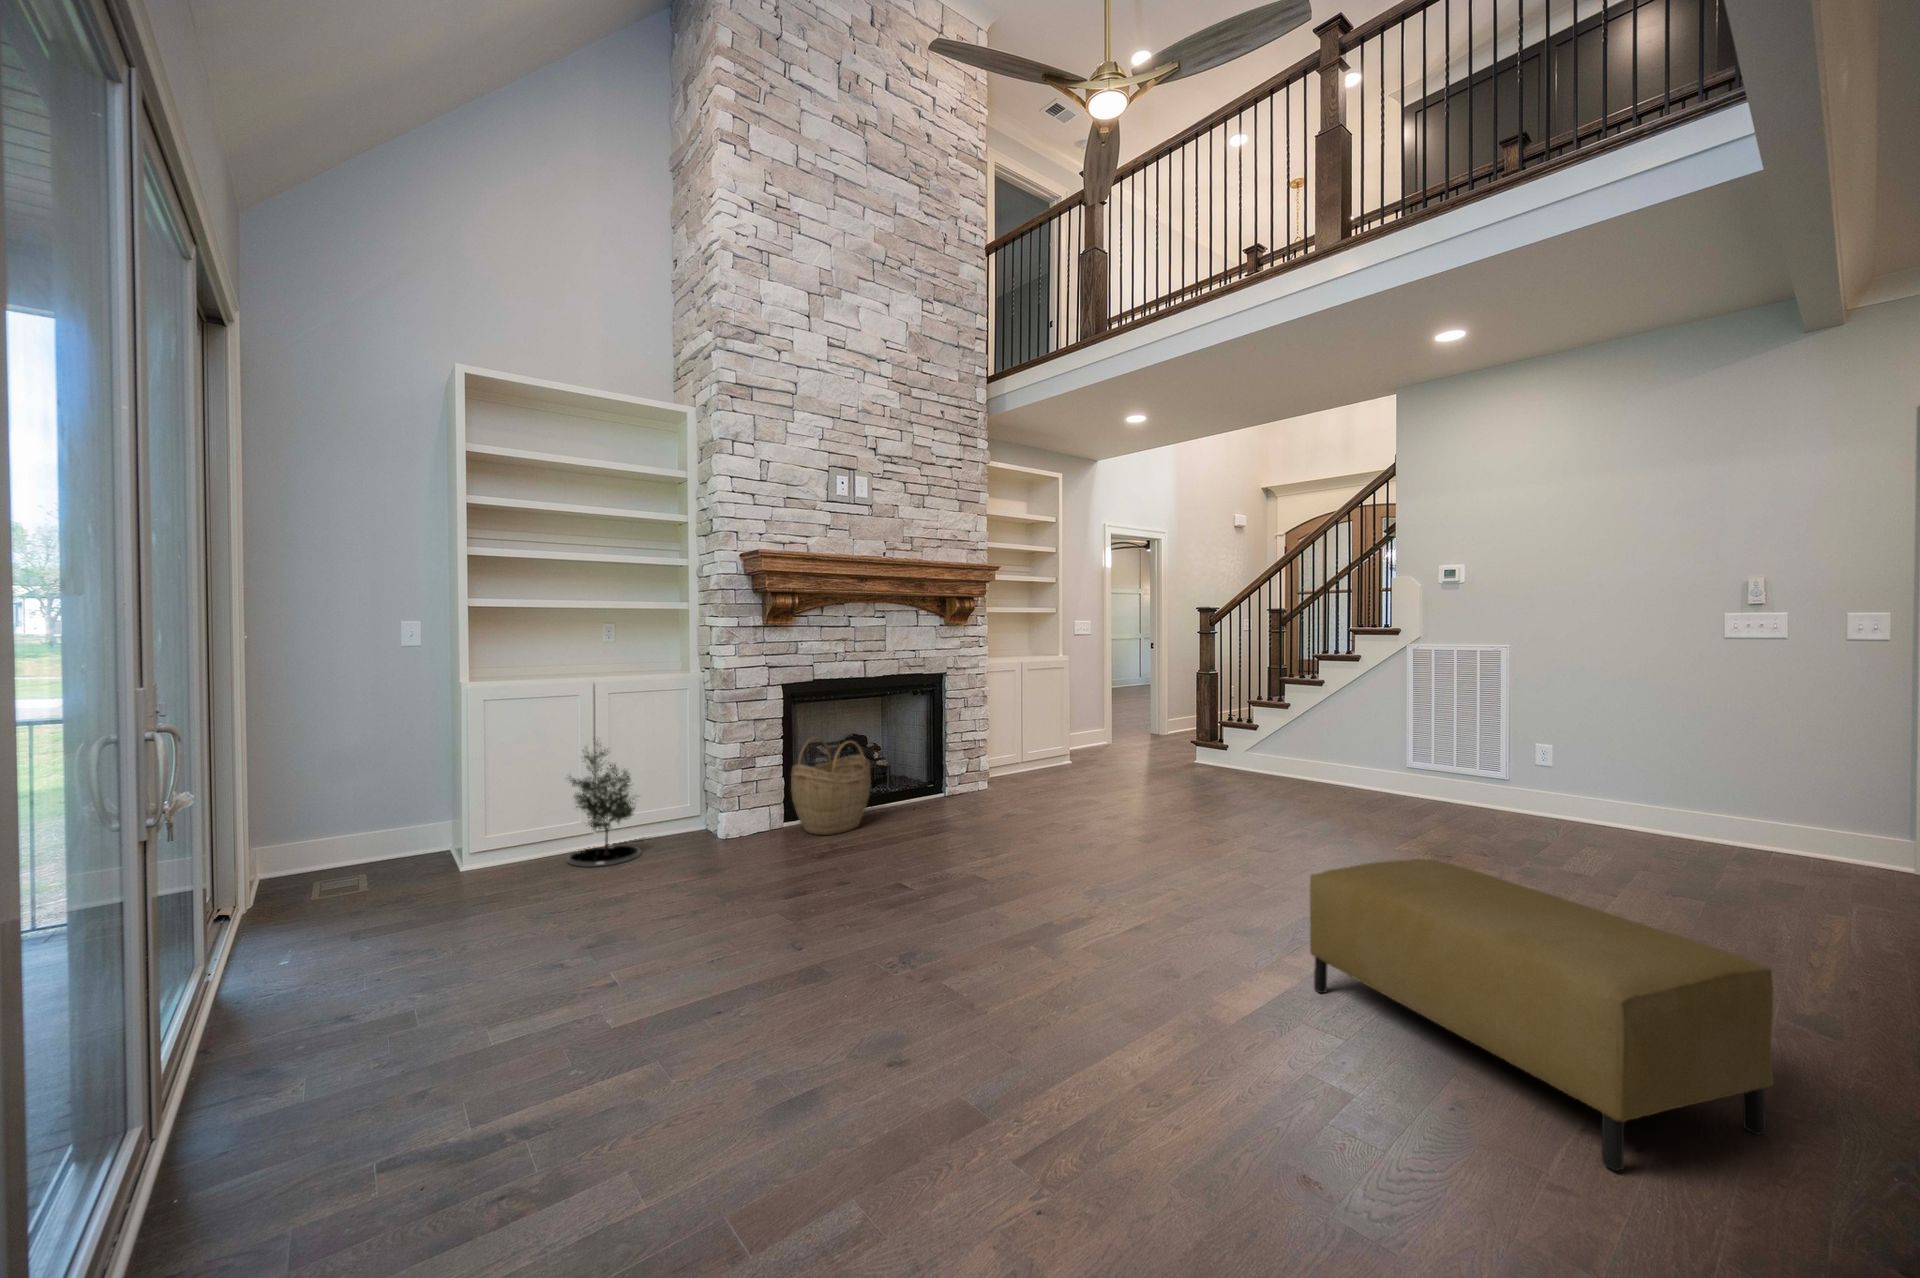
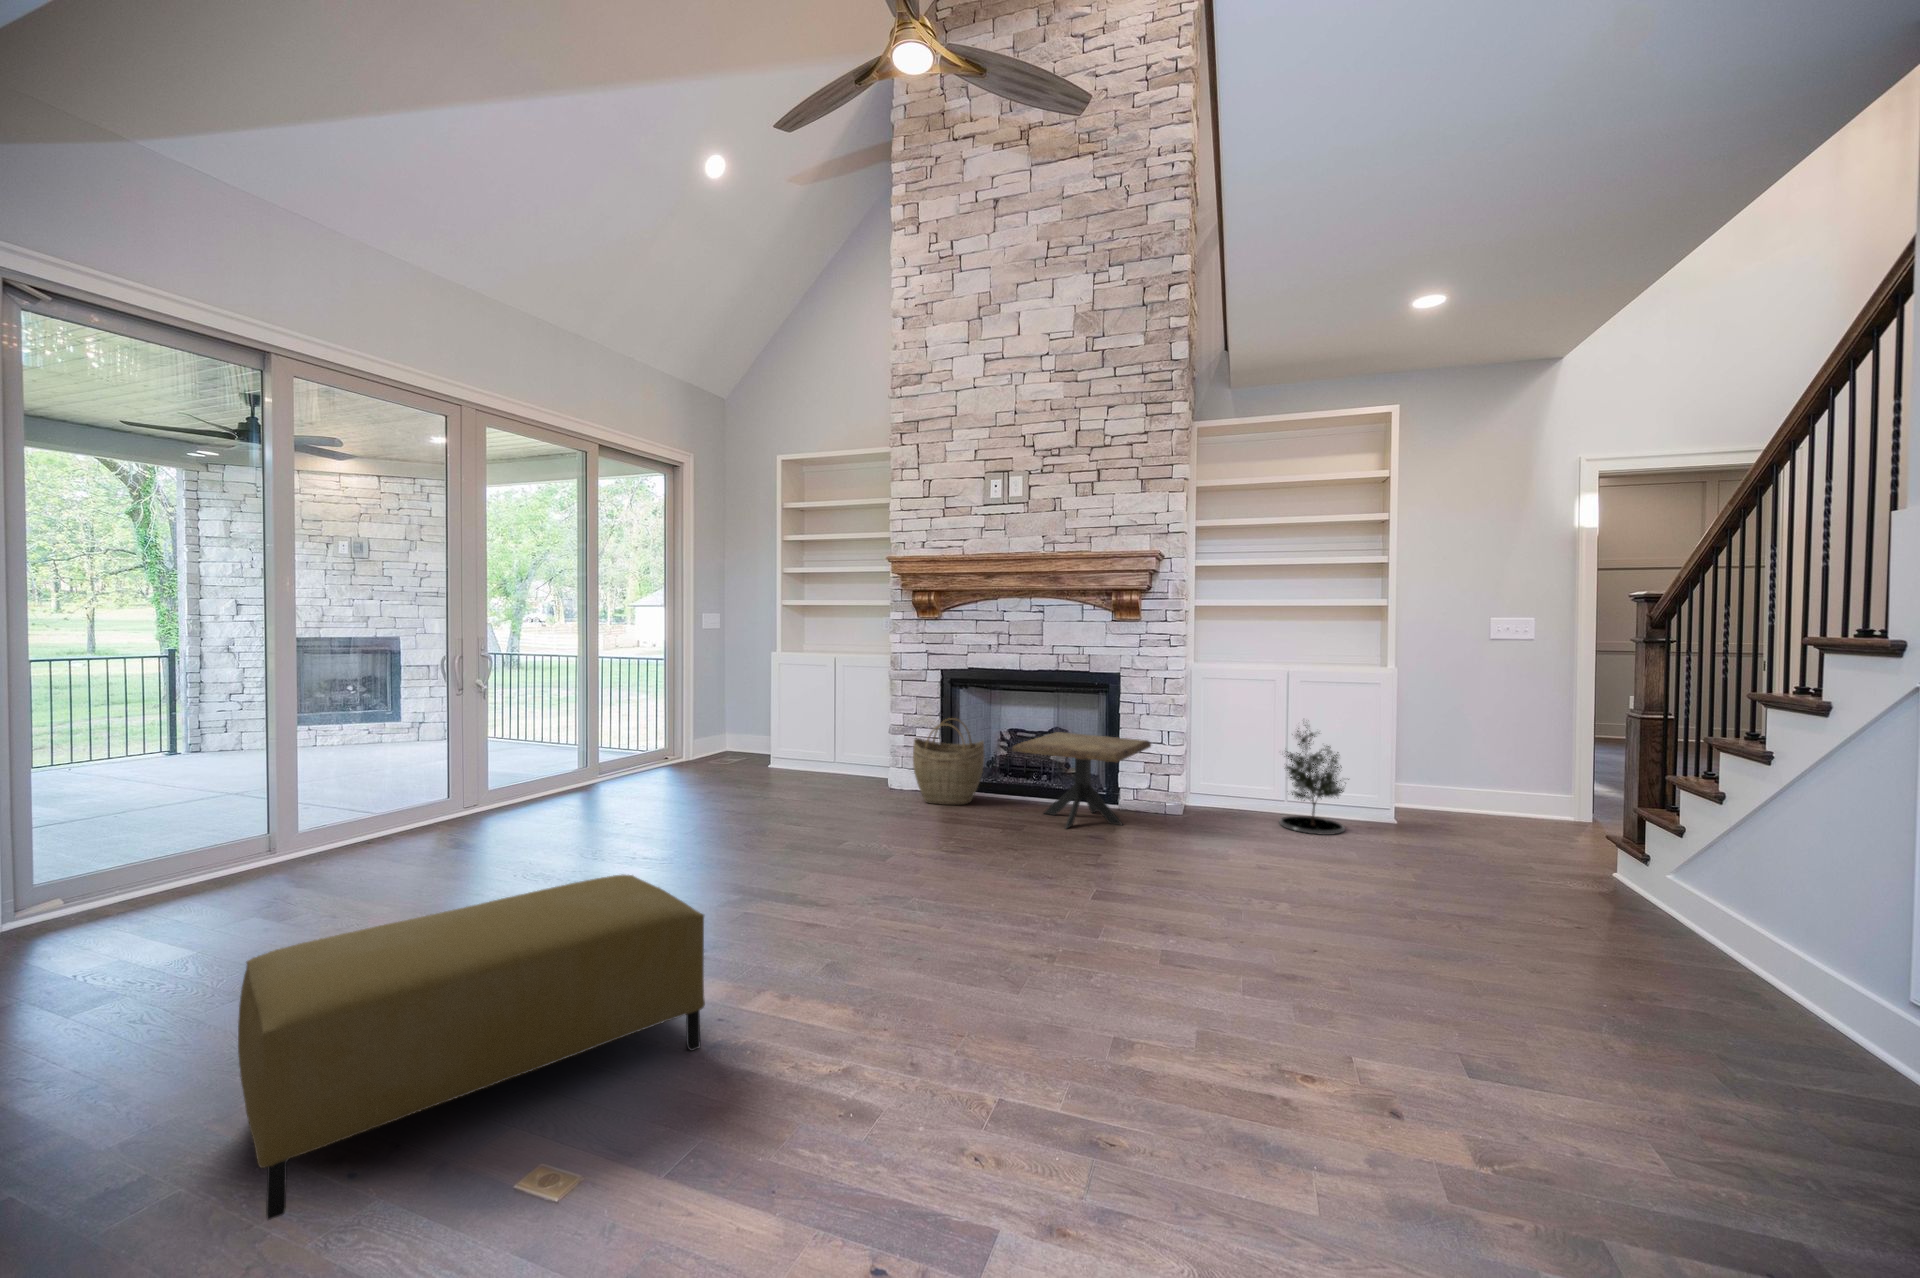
side table: none [900,730,1034,816] -> present [1013,732,1151,829]
potted tree: present [567,741,641,867] -> present [1279,725,1349,835]

